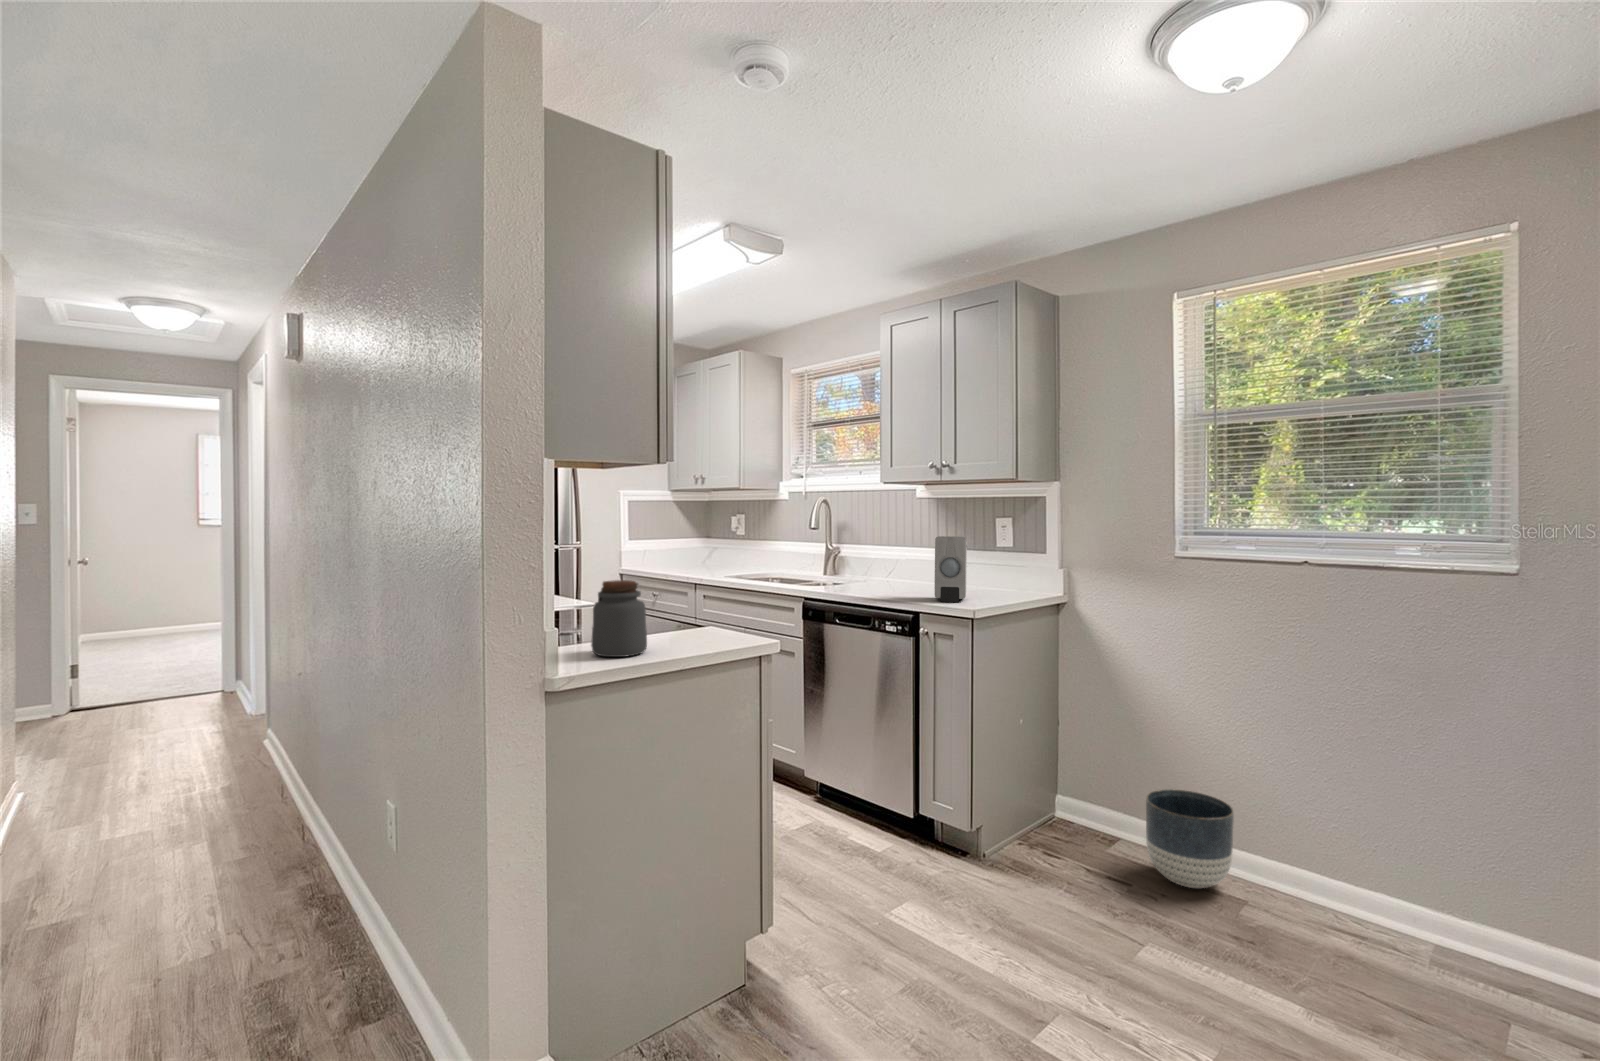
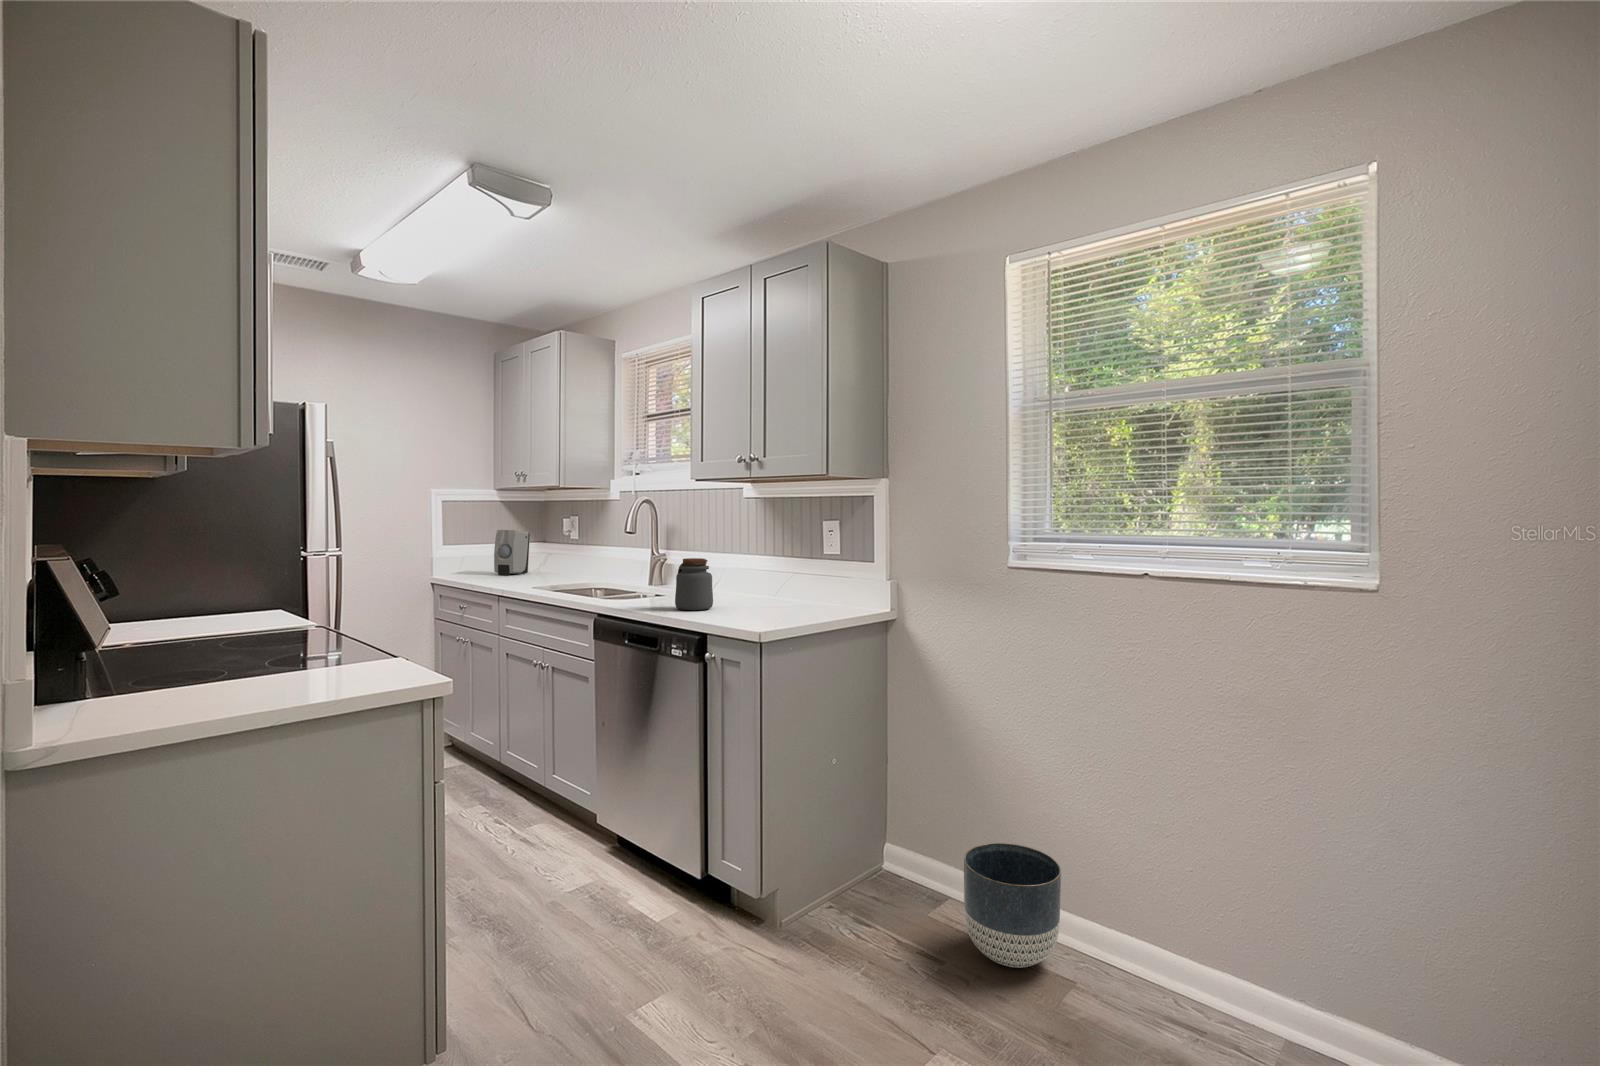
soap dispenser: present [935,536,967,602] -> present [494,530,530,575]
jar: present [591,580,647,657] -> present [675,558,713,610]

